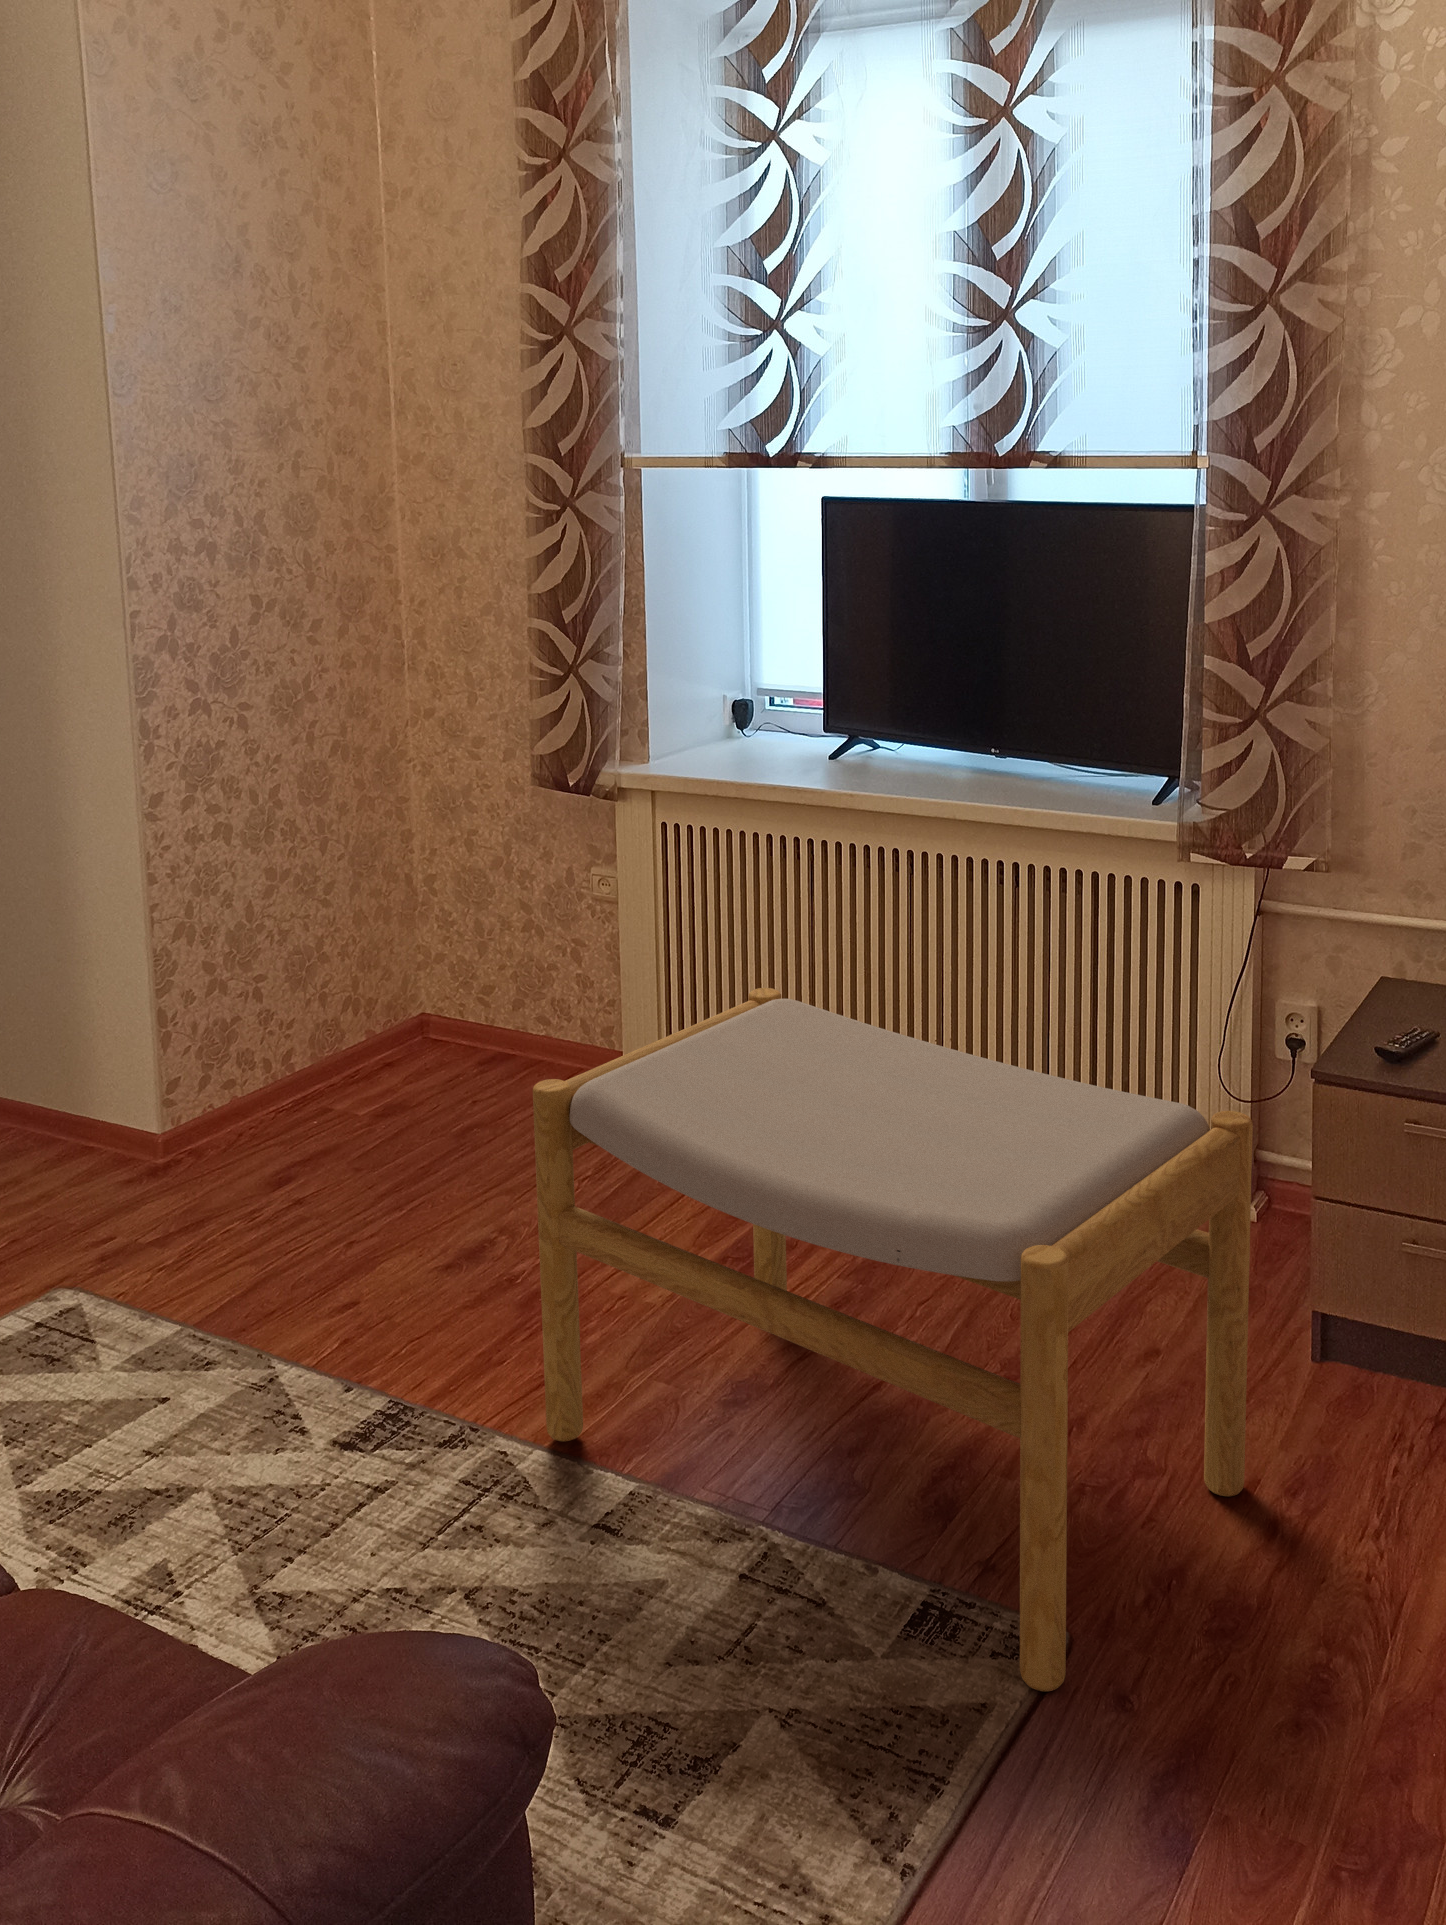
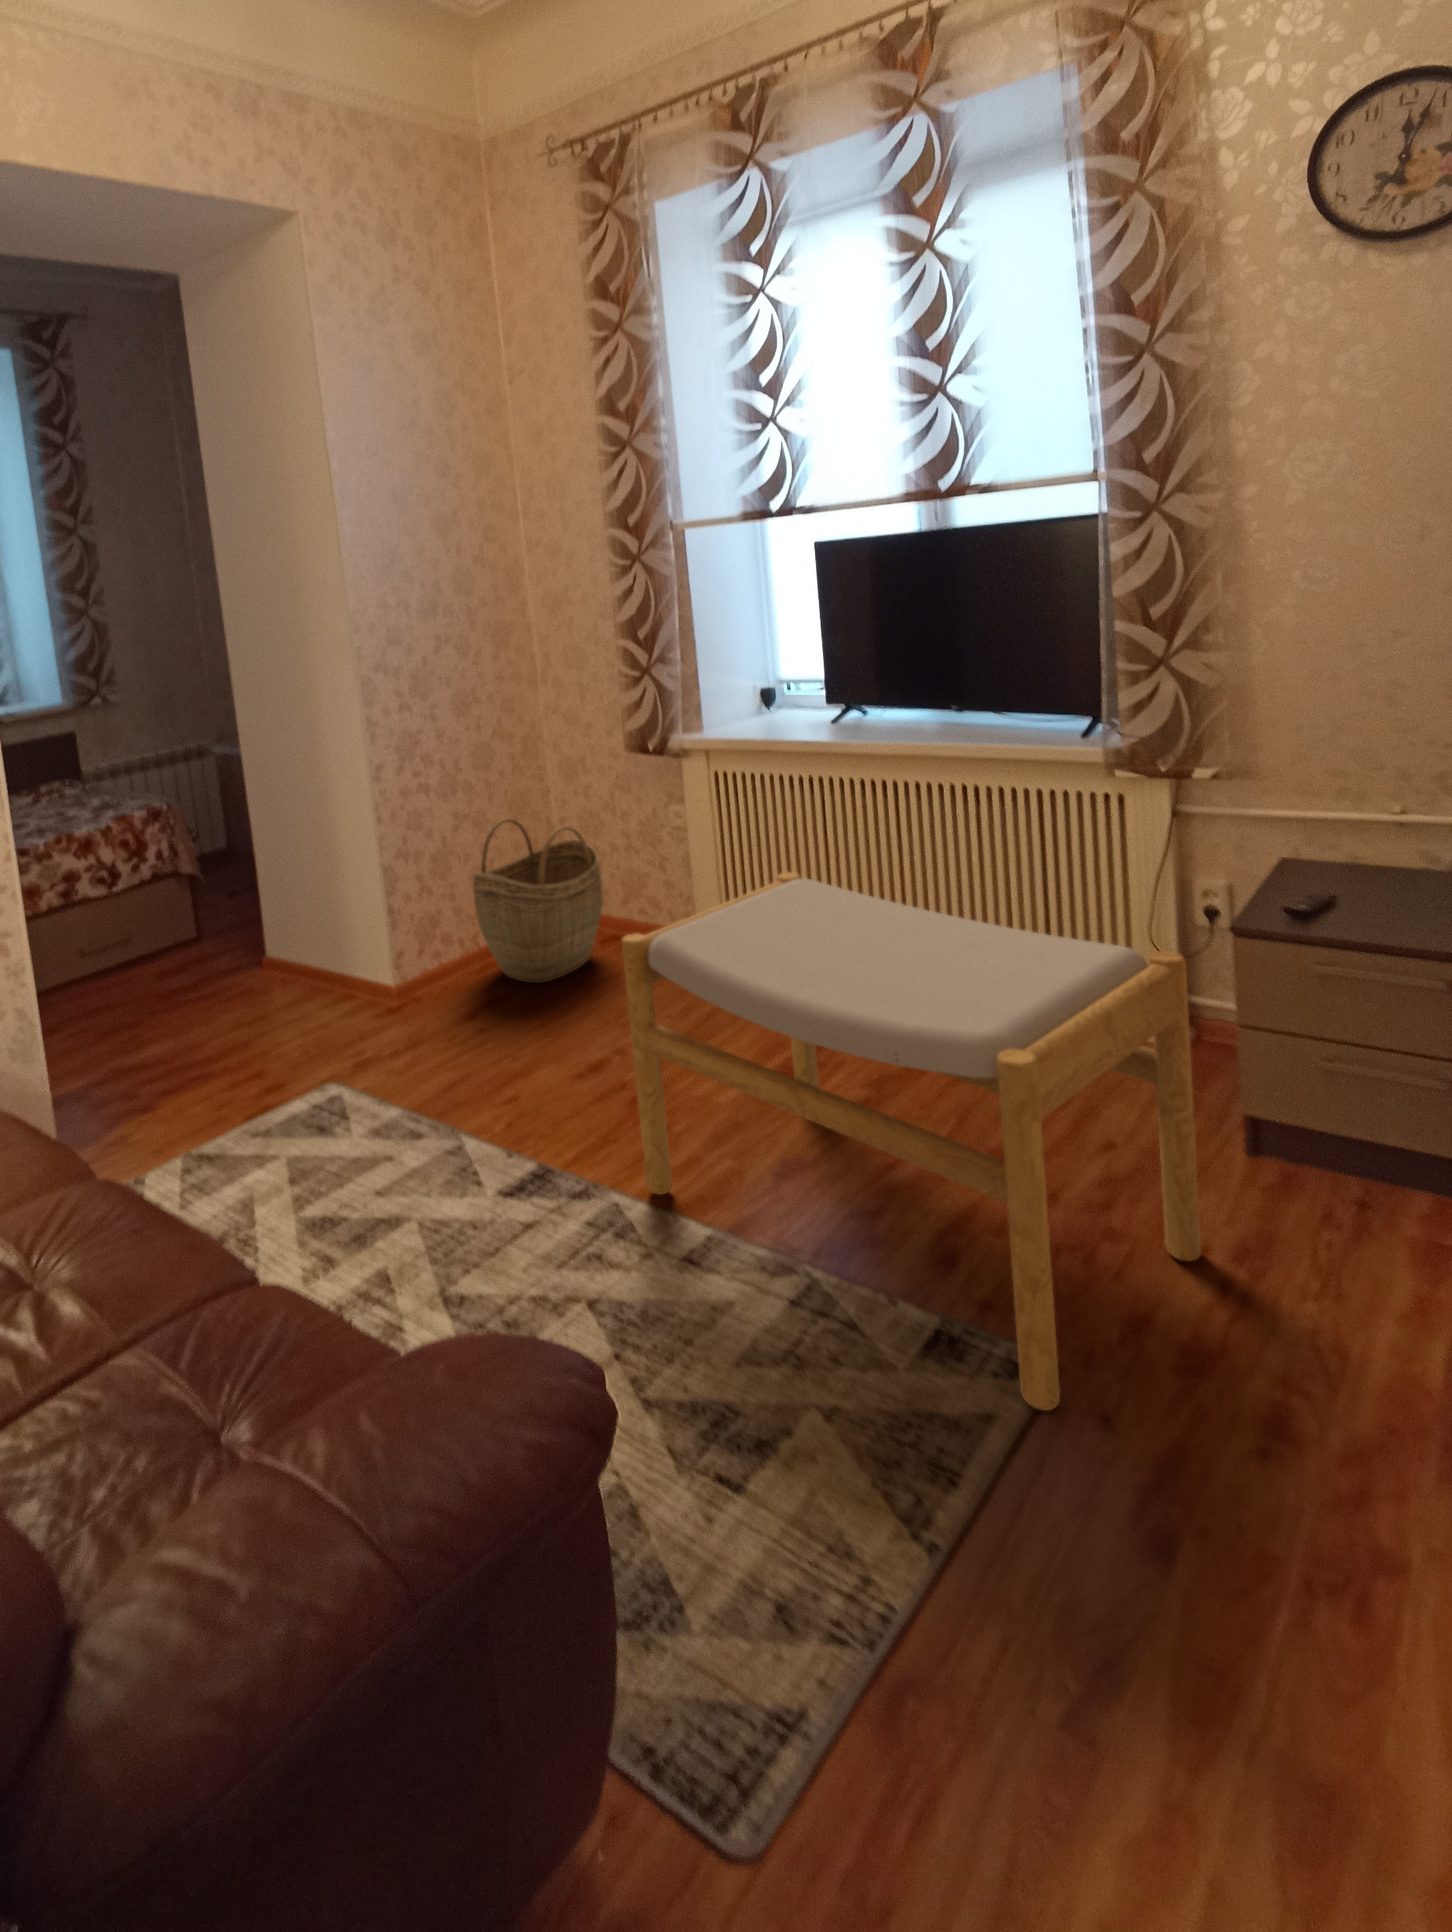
woven basket: none [290,881,486,1132] -> present [473,818,603,983]

